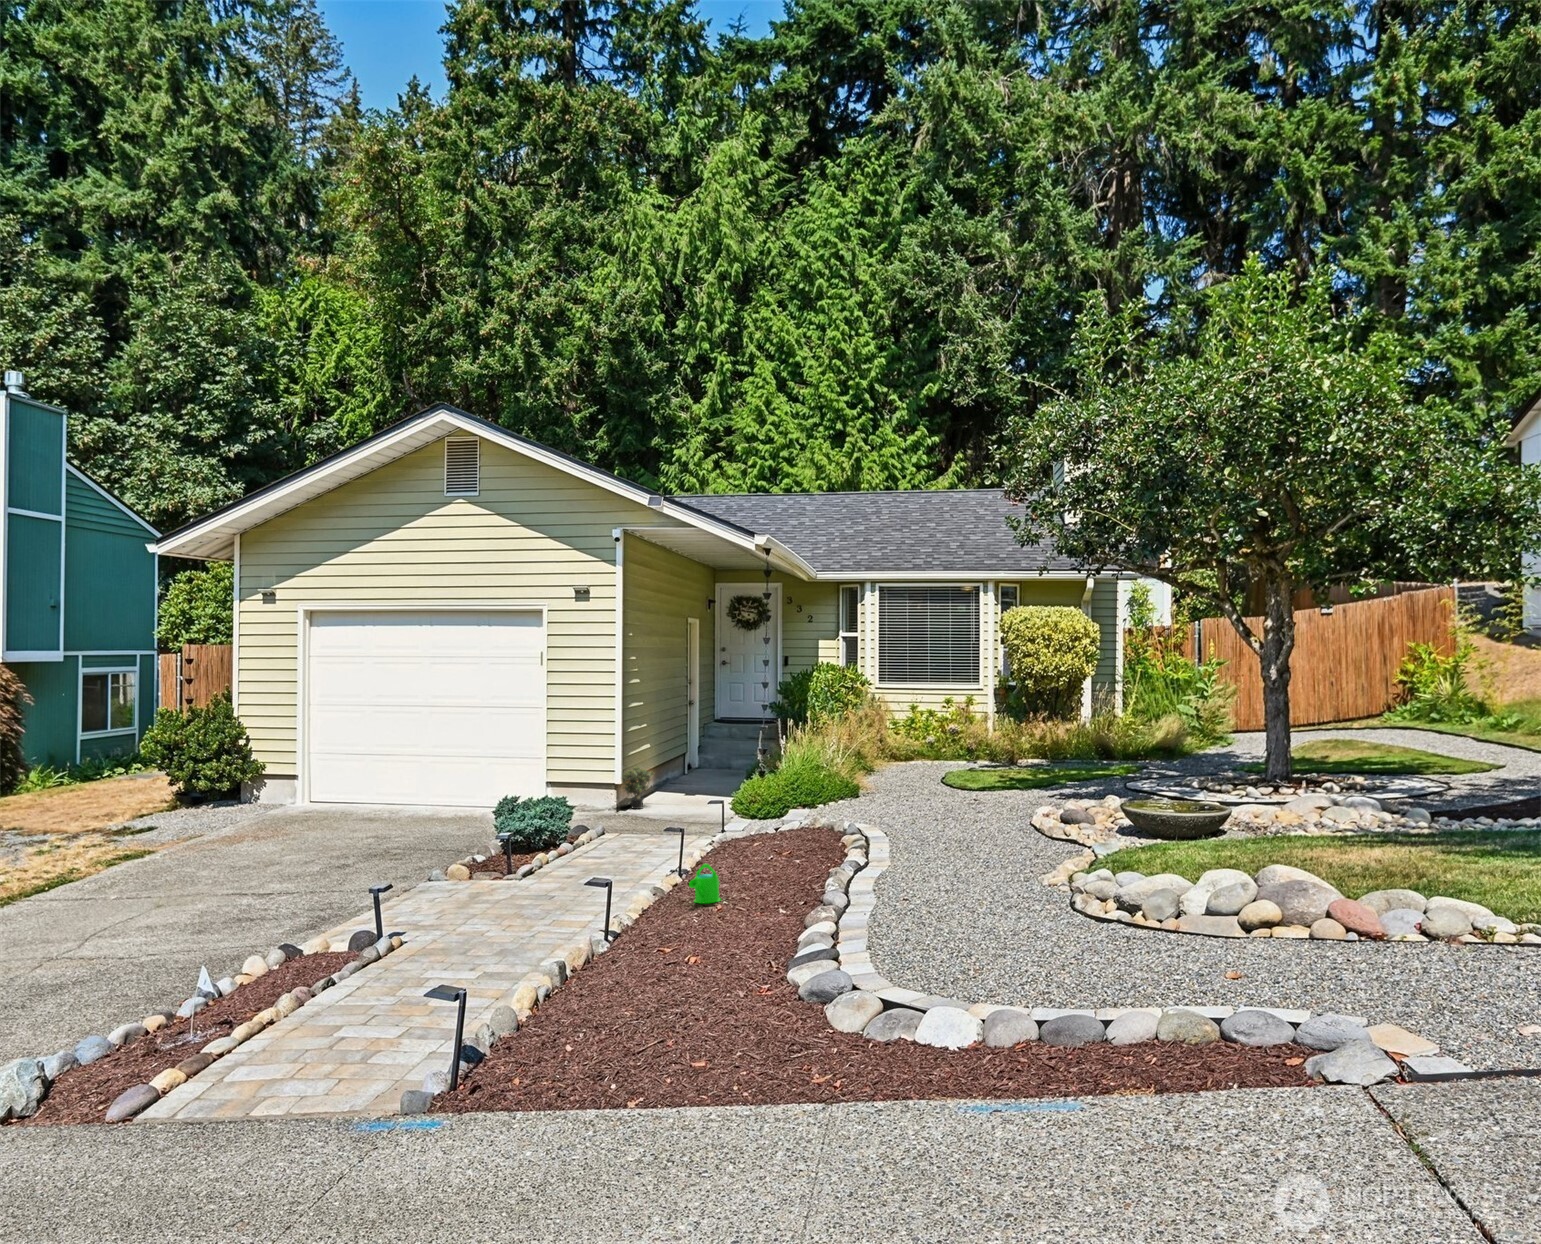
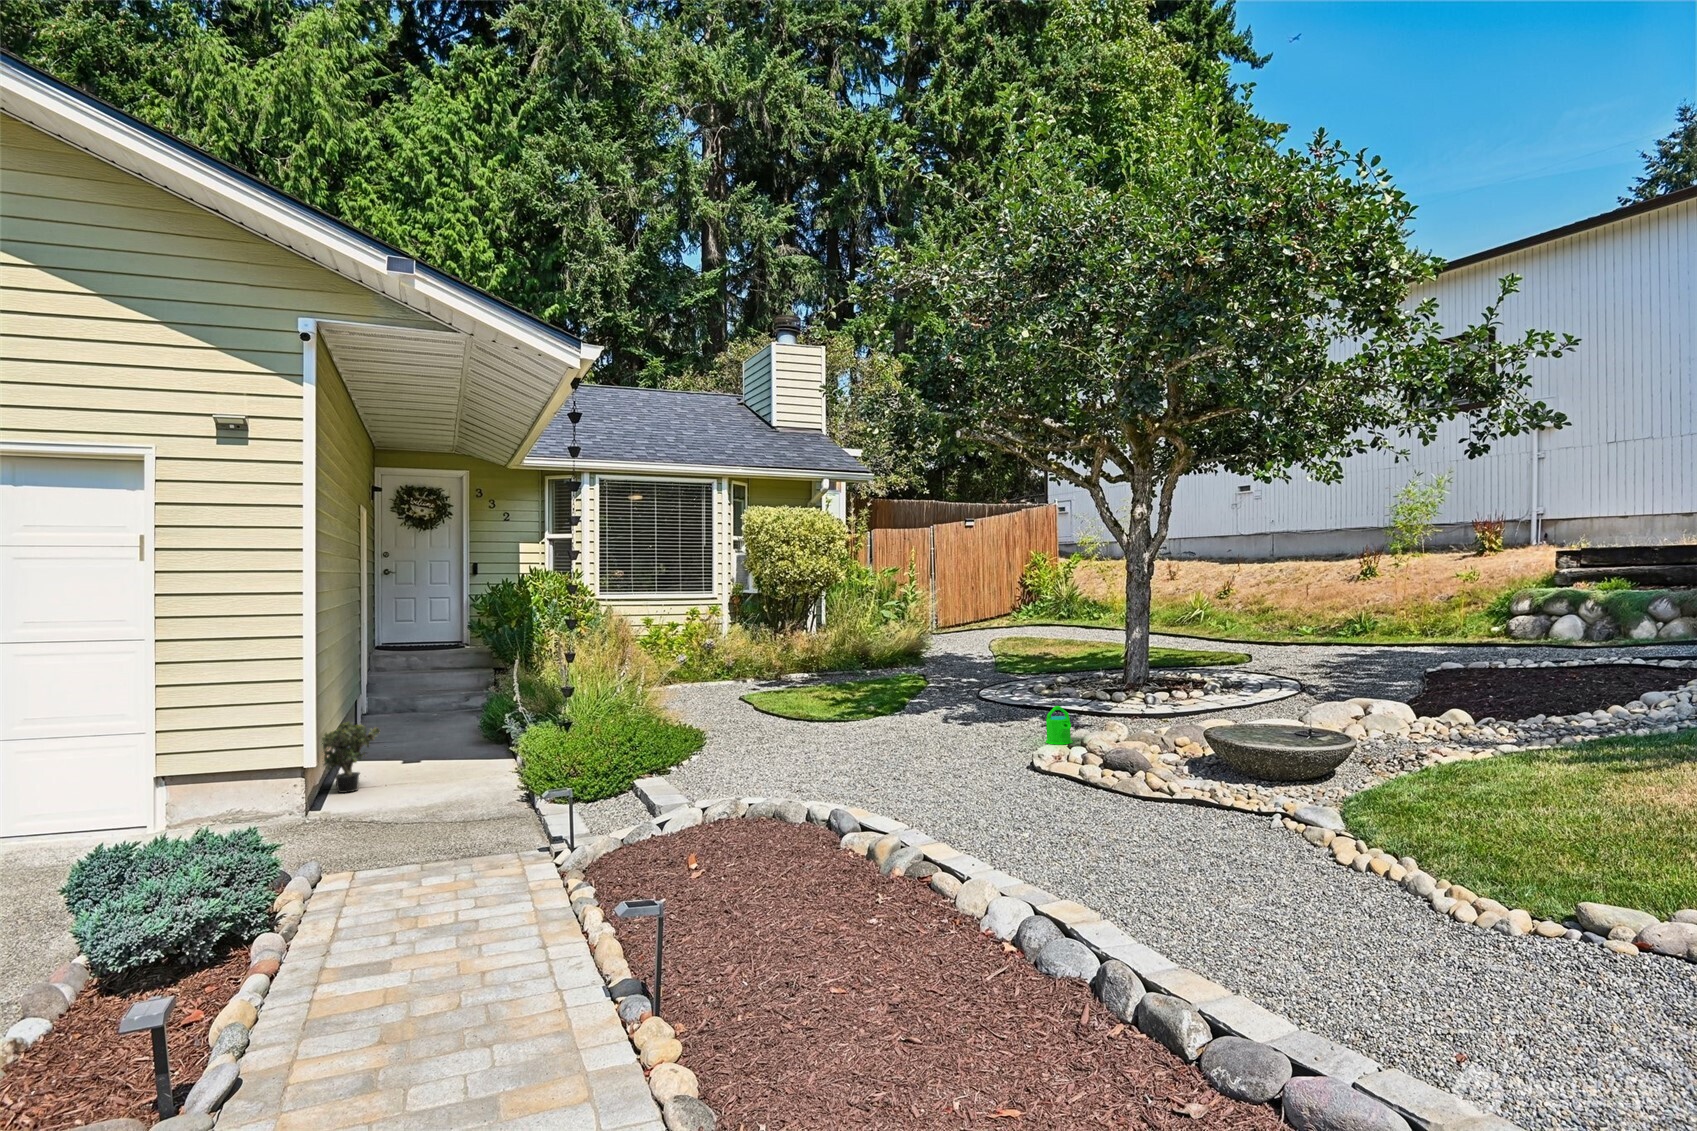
watering can: present [689,864,721,903] -> present [1045,706,1073,745]

